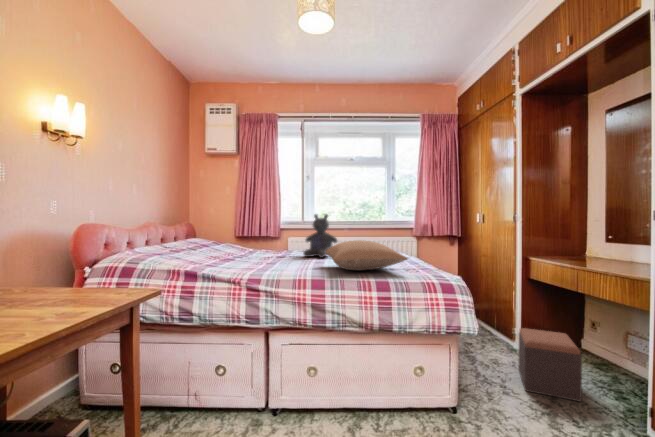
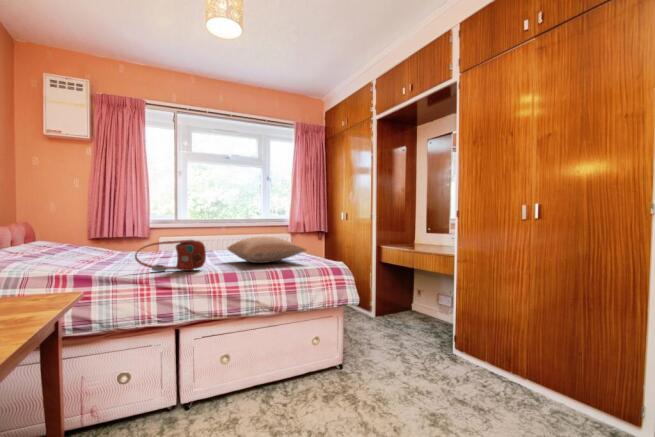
stuffed bear: present [303,214,337,258] -> none [196,213,231,256]
handbag: none [233,242,295,274] -> present [135,240,206,272]
footstool: present [519,328,582,401] -> none [378,298,417,344]

